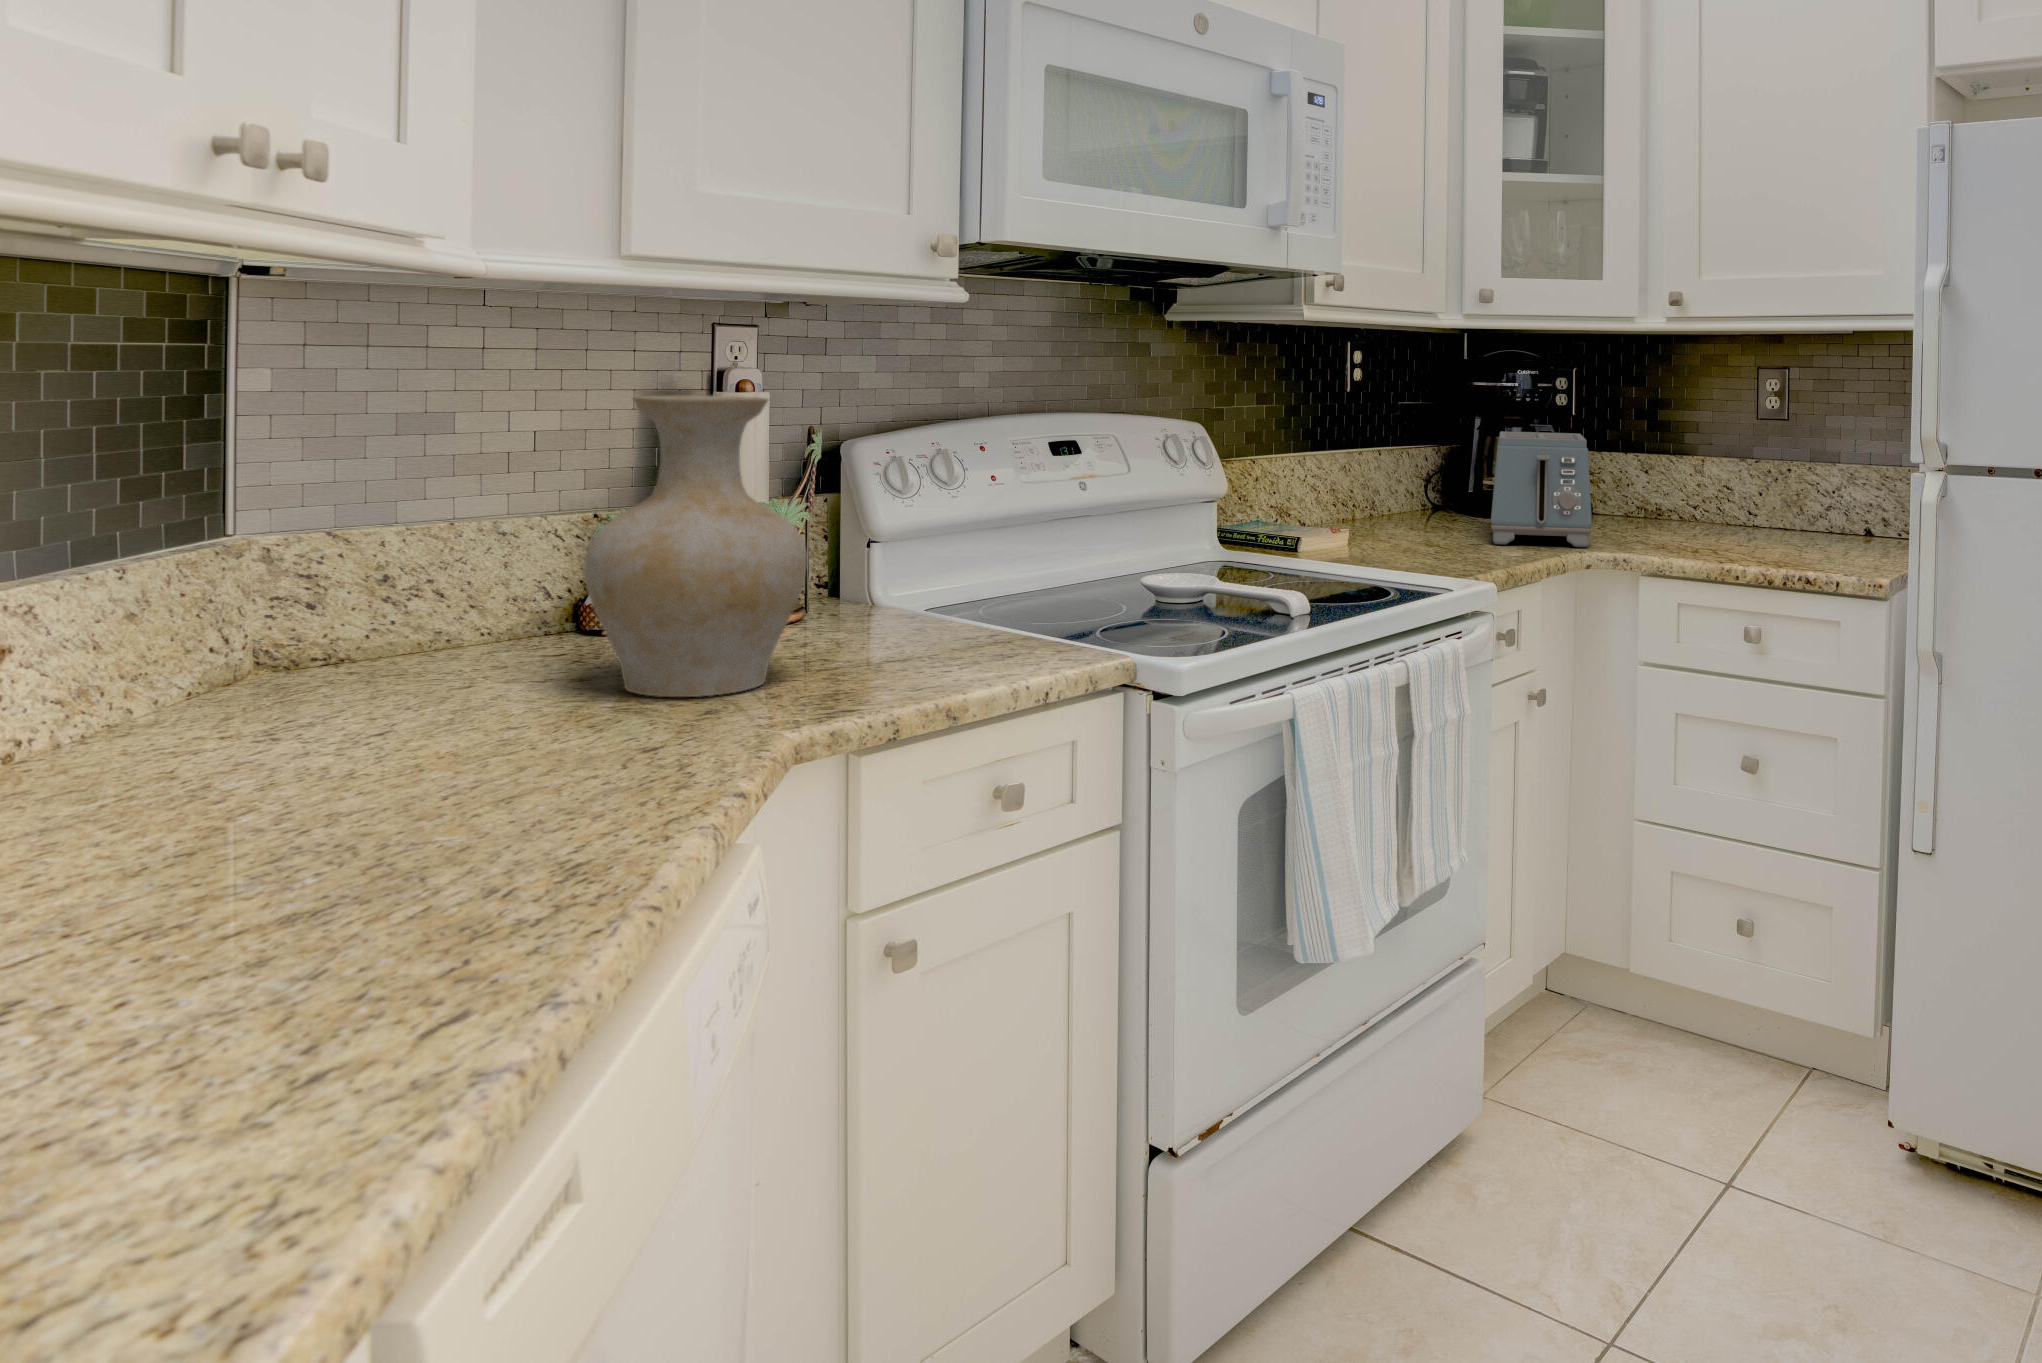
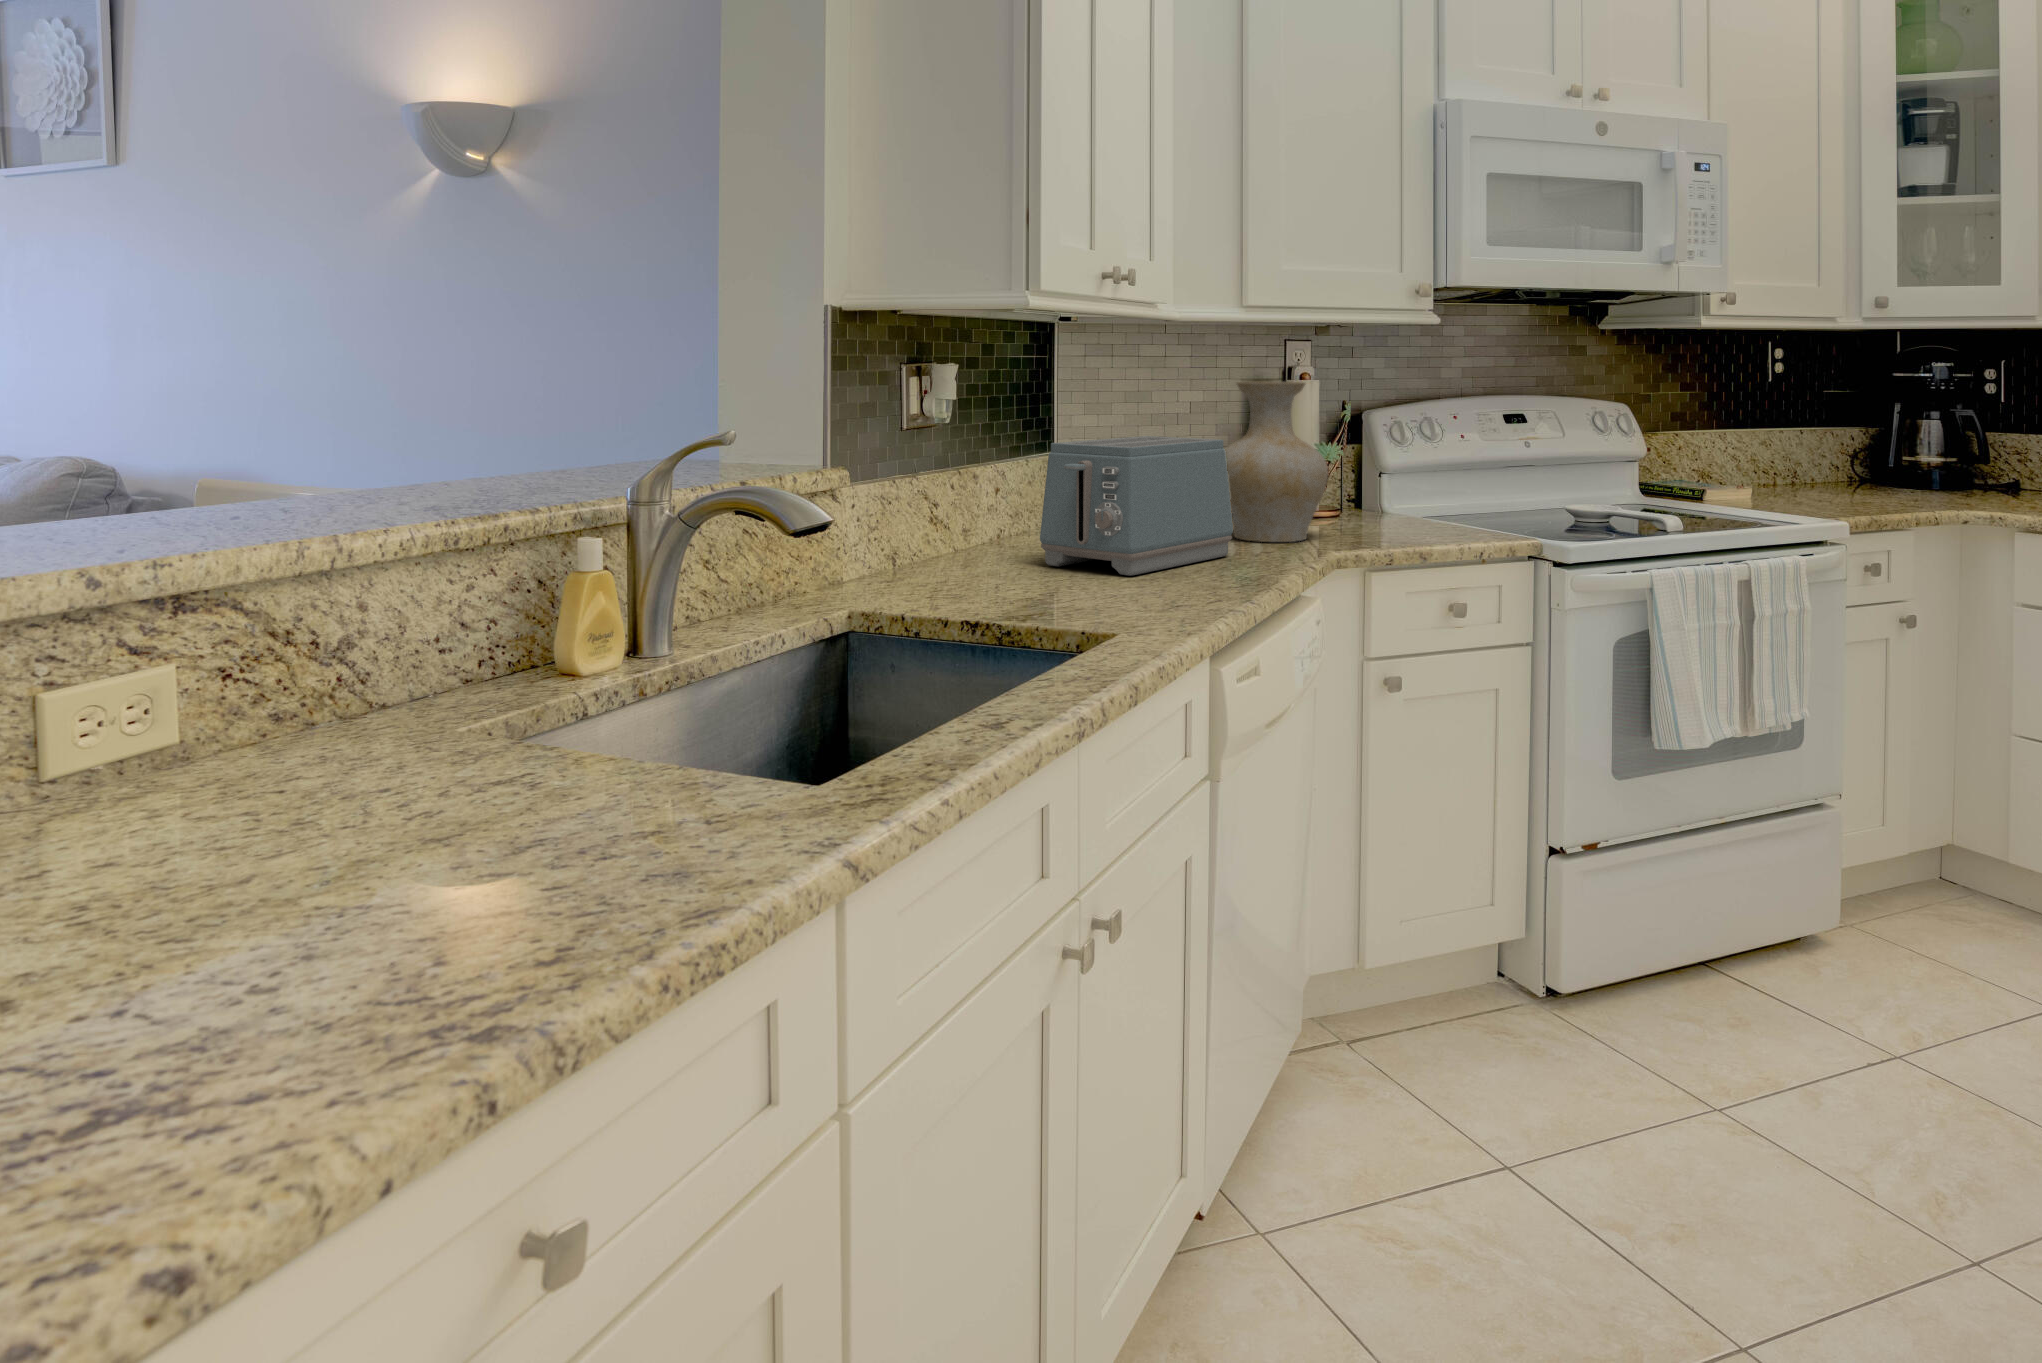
toaster: present [1491,431,1592,547] -> present [1040,436,1233,576]

